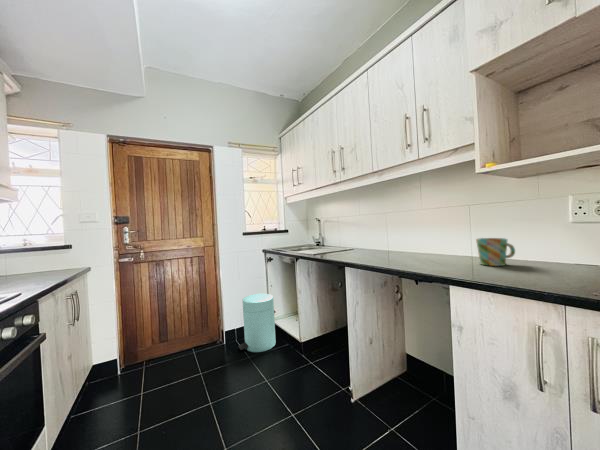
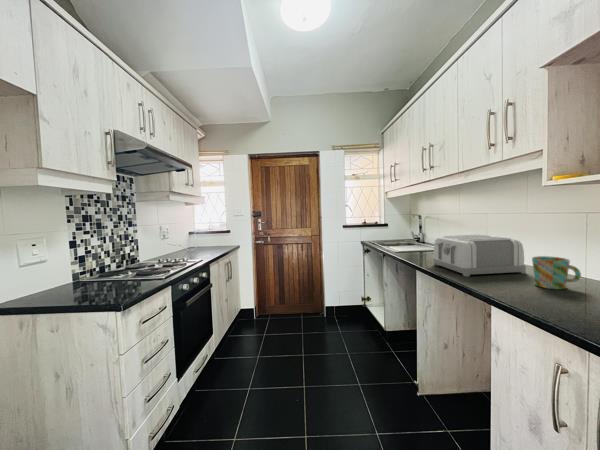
toaster: none [372,227,452,266] -> present [433,235,526,277]
trash can: present [239,294,276,352] -> none [335,280,367,330]

